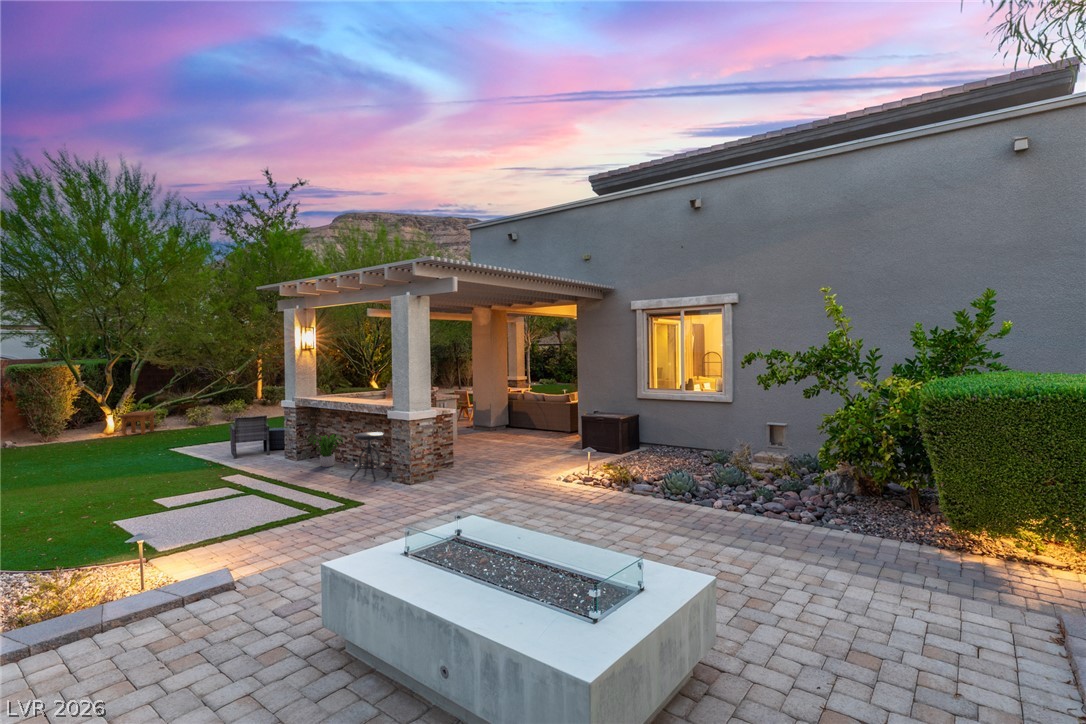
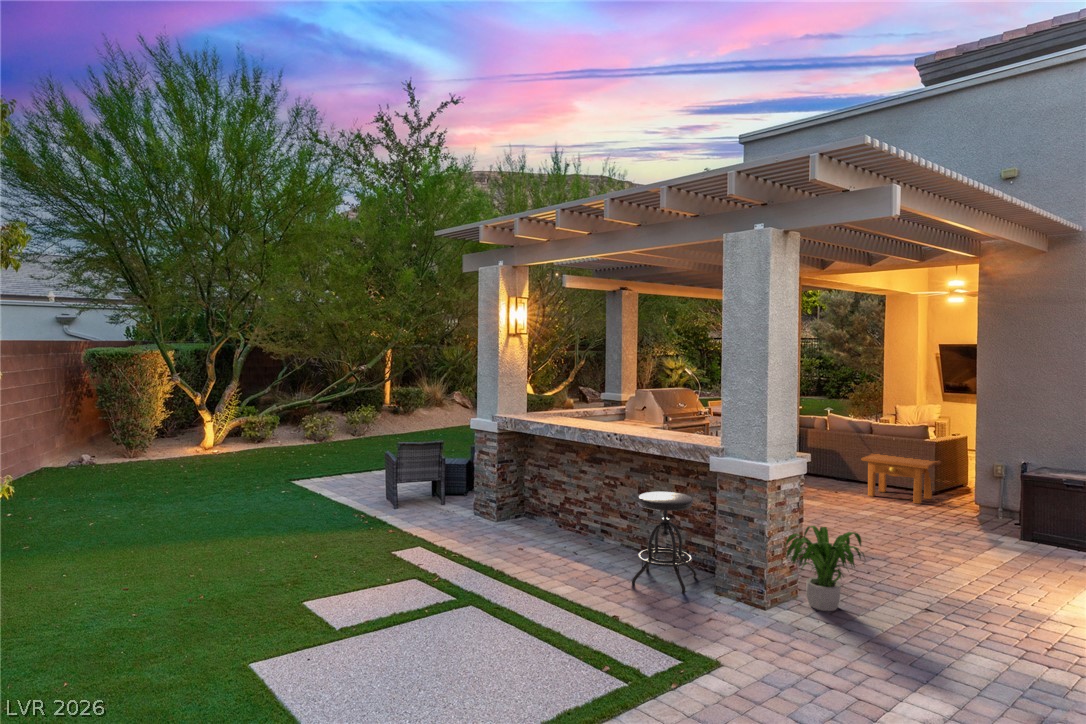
side table: present [118,411,156,435] -> present [862,454,941,504]
potted plant: present [309,434,343,467] -> present [785,526,865,611]

